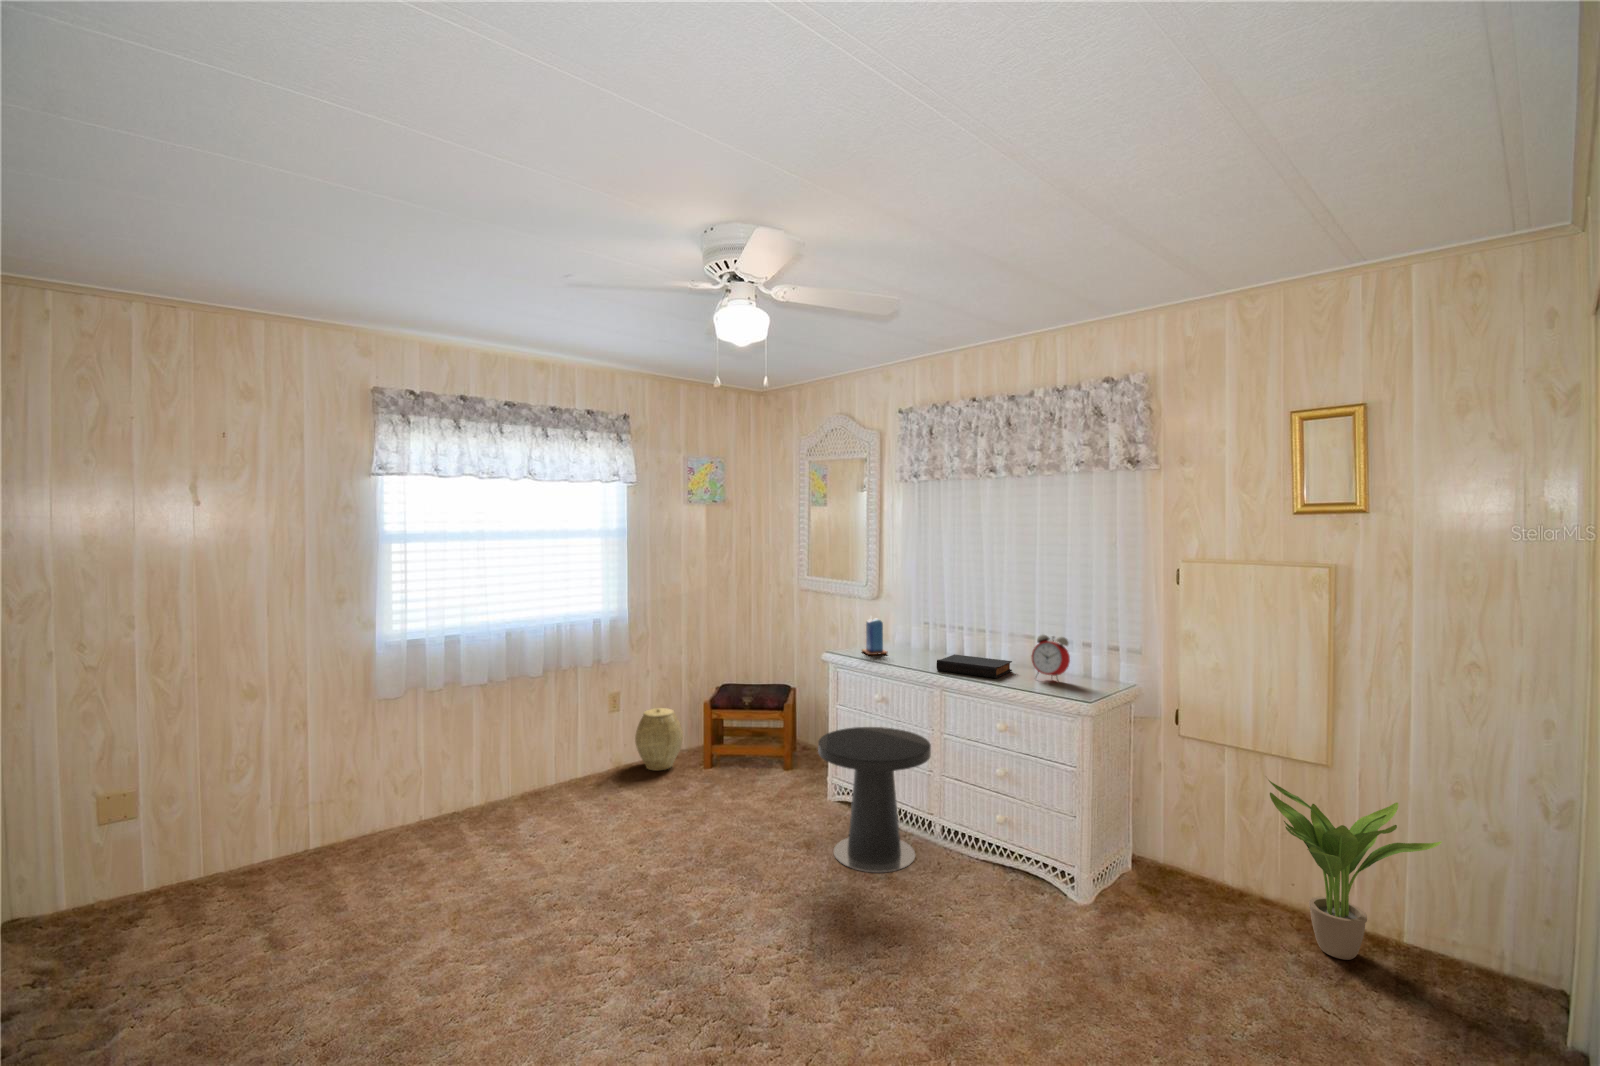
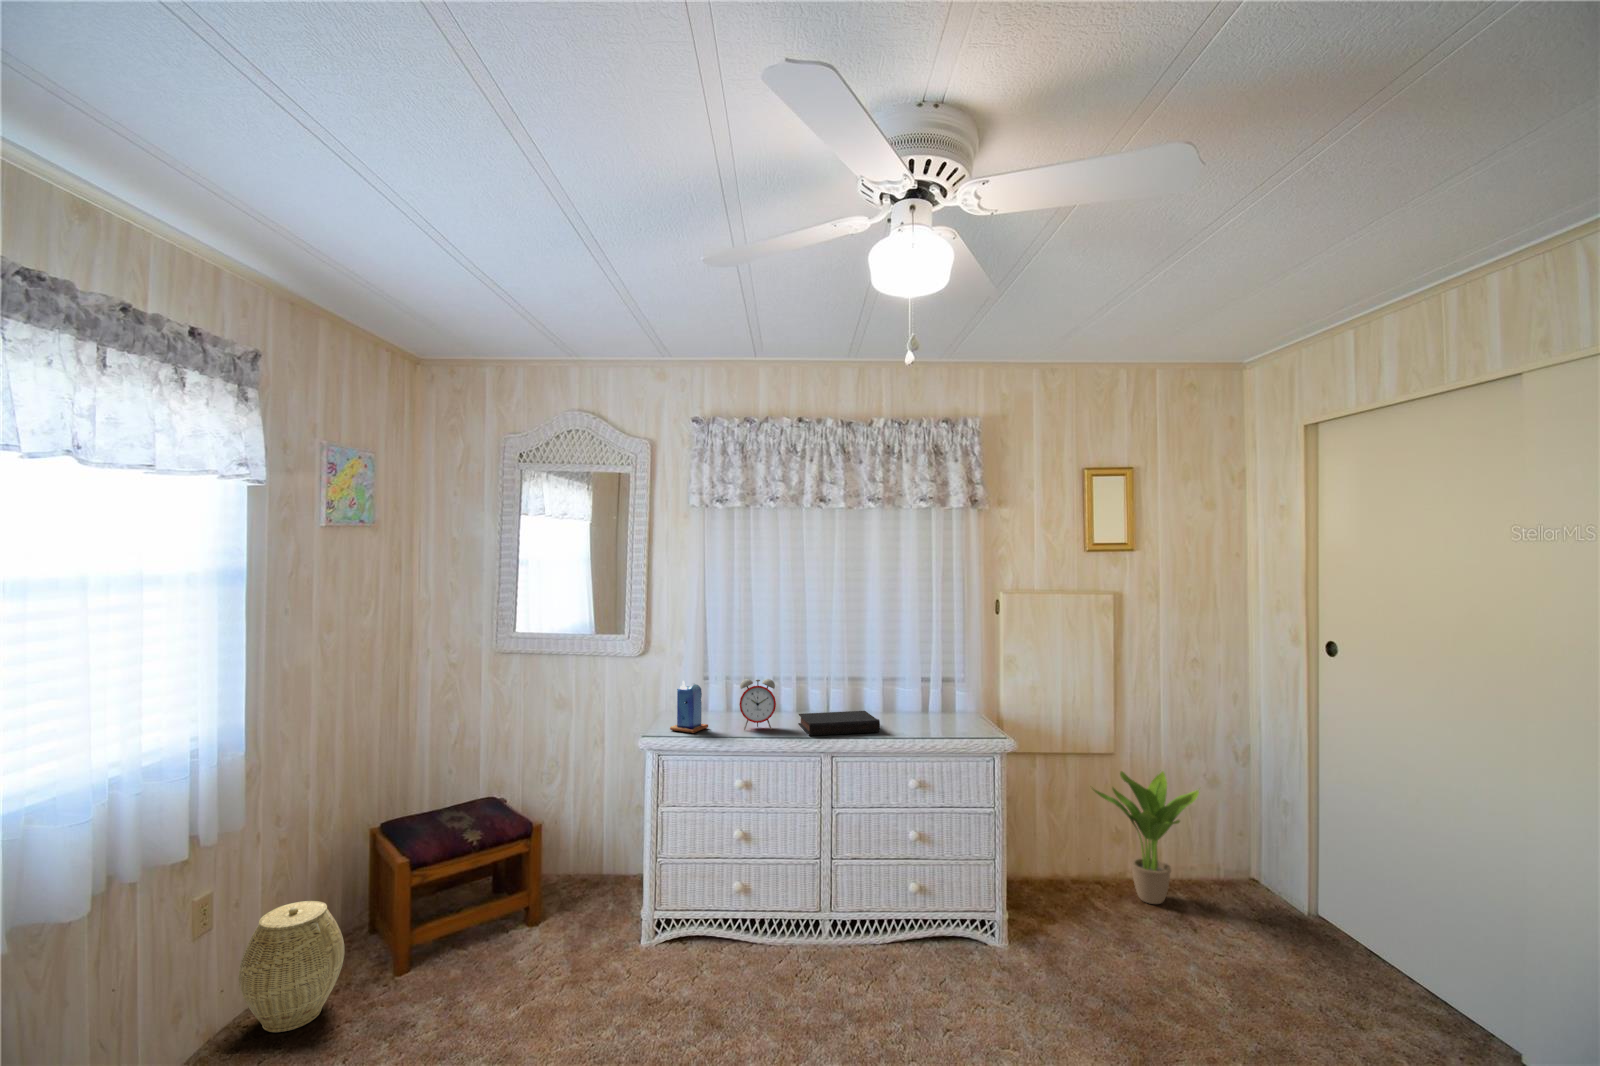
alarm clock: present [1032,635,1070,681] -> present [739,679,776,730]
side table: present [818,727,931,872] -> none [725,819,870,1021]

